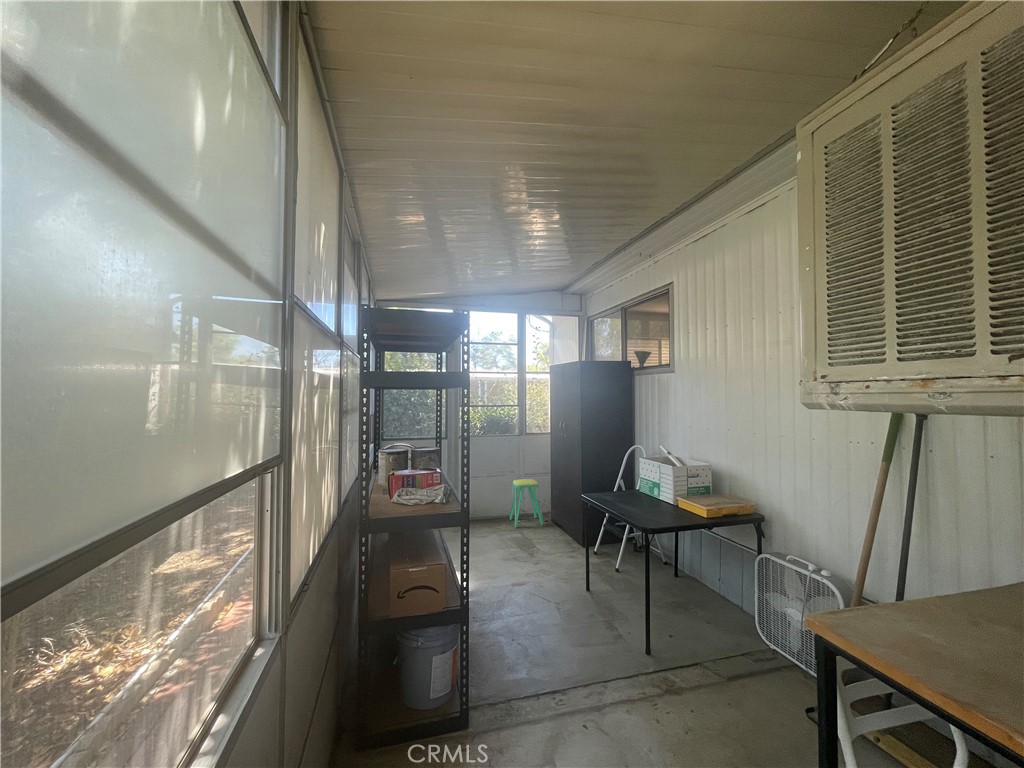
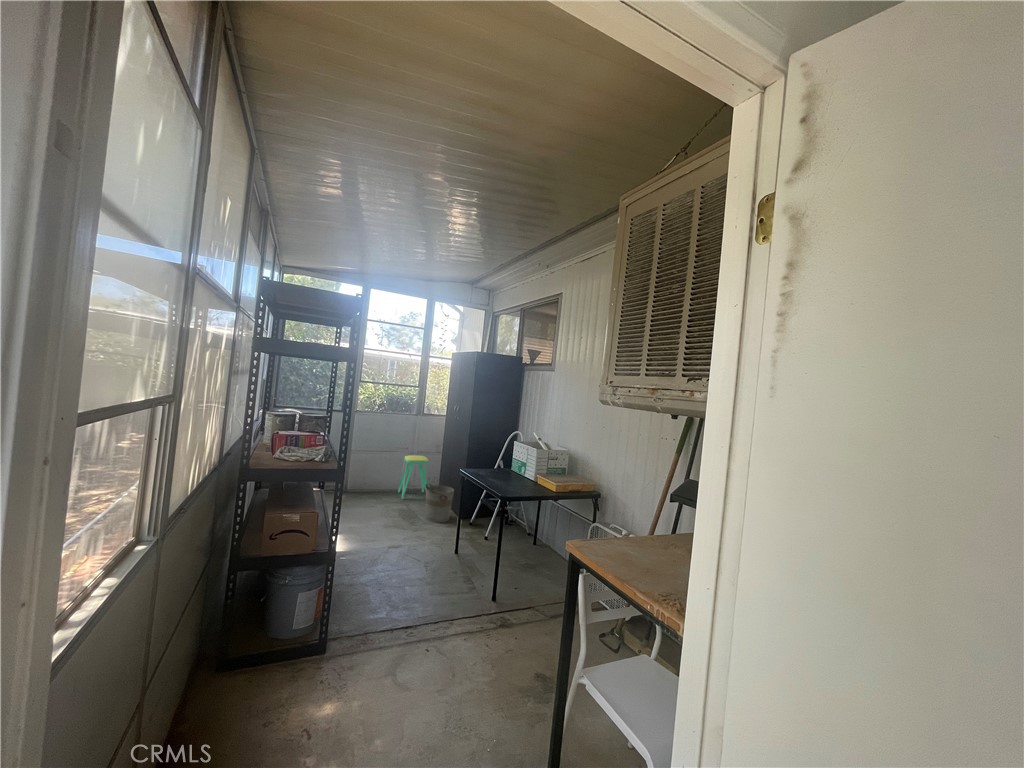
bucket: none [540,511,572,553] -> present [425,484,454,522]

